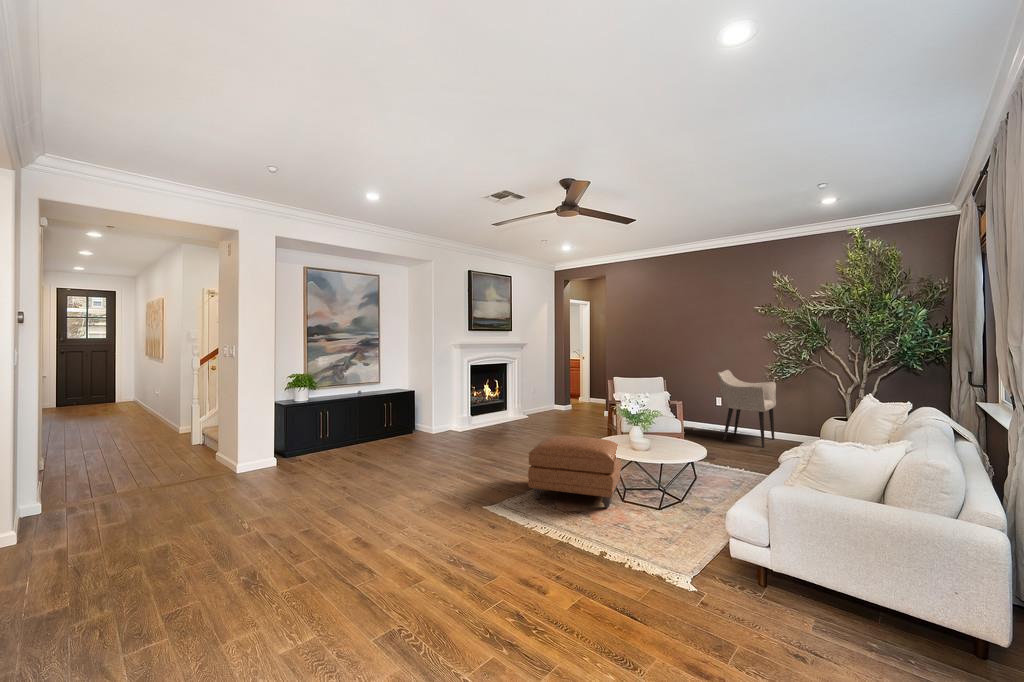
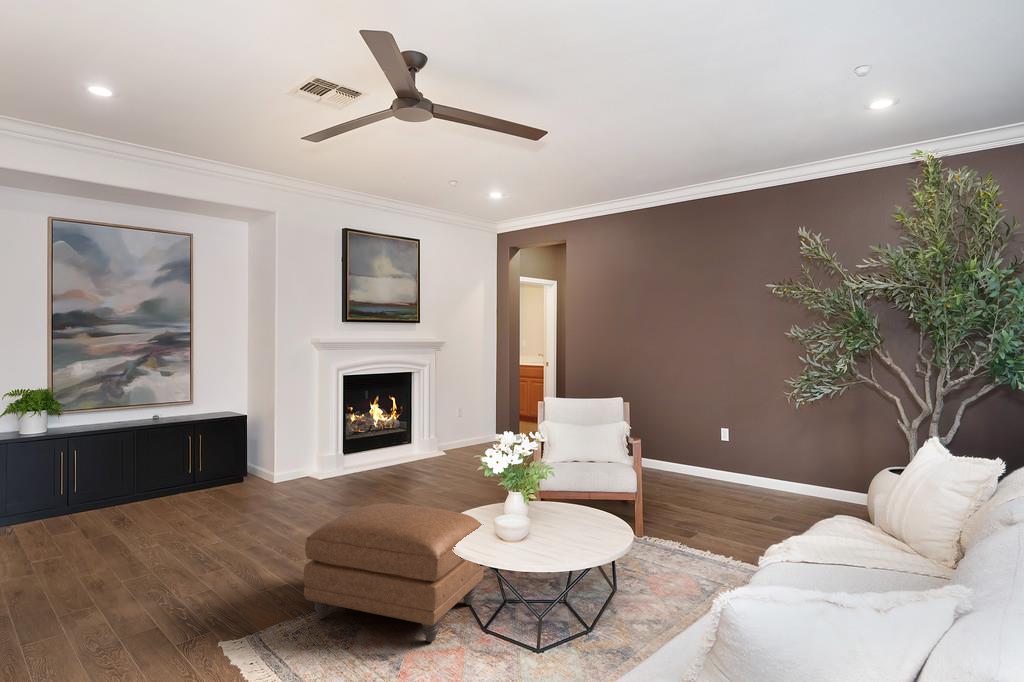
armchair: present [717,370,776,447] -> none [709,385,805,513]

